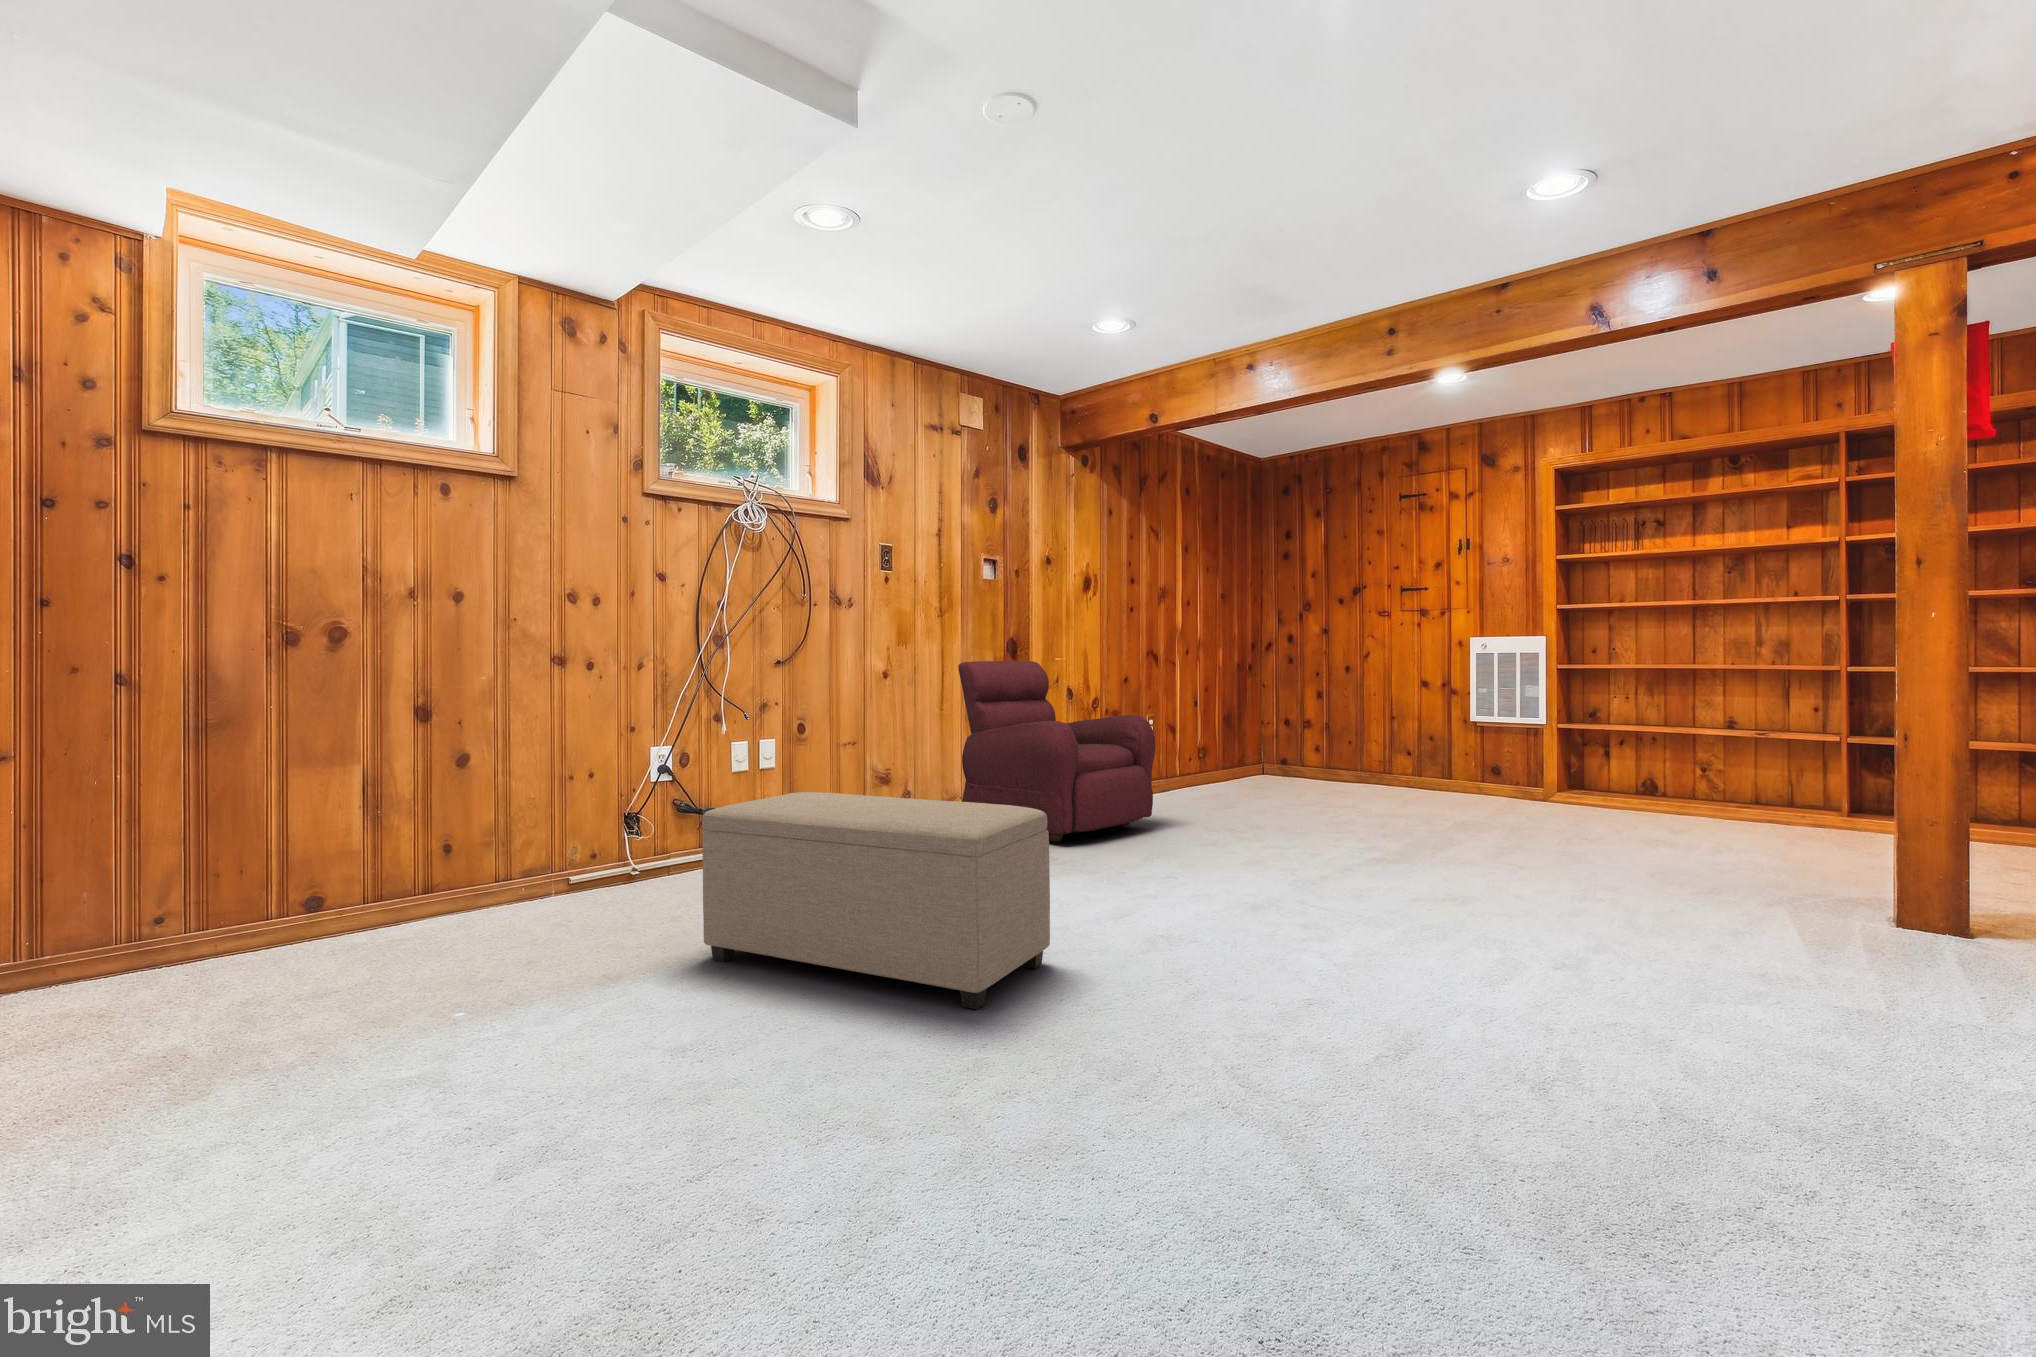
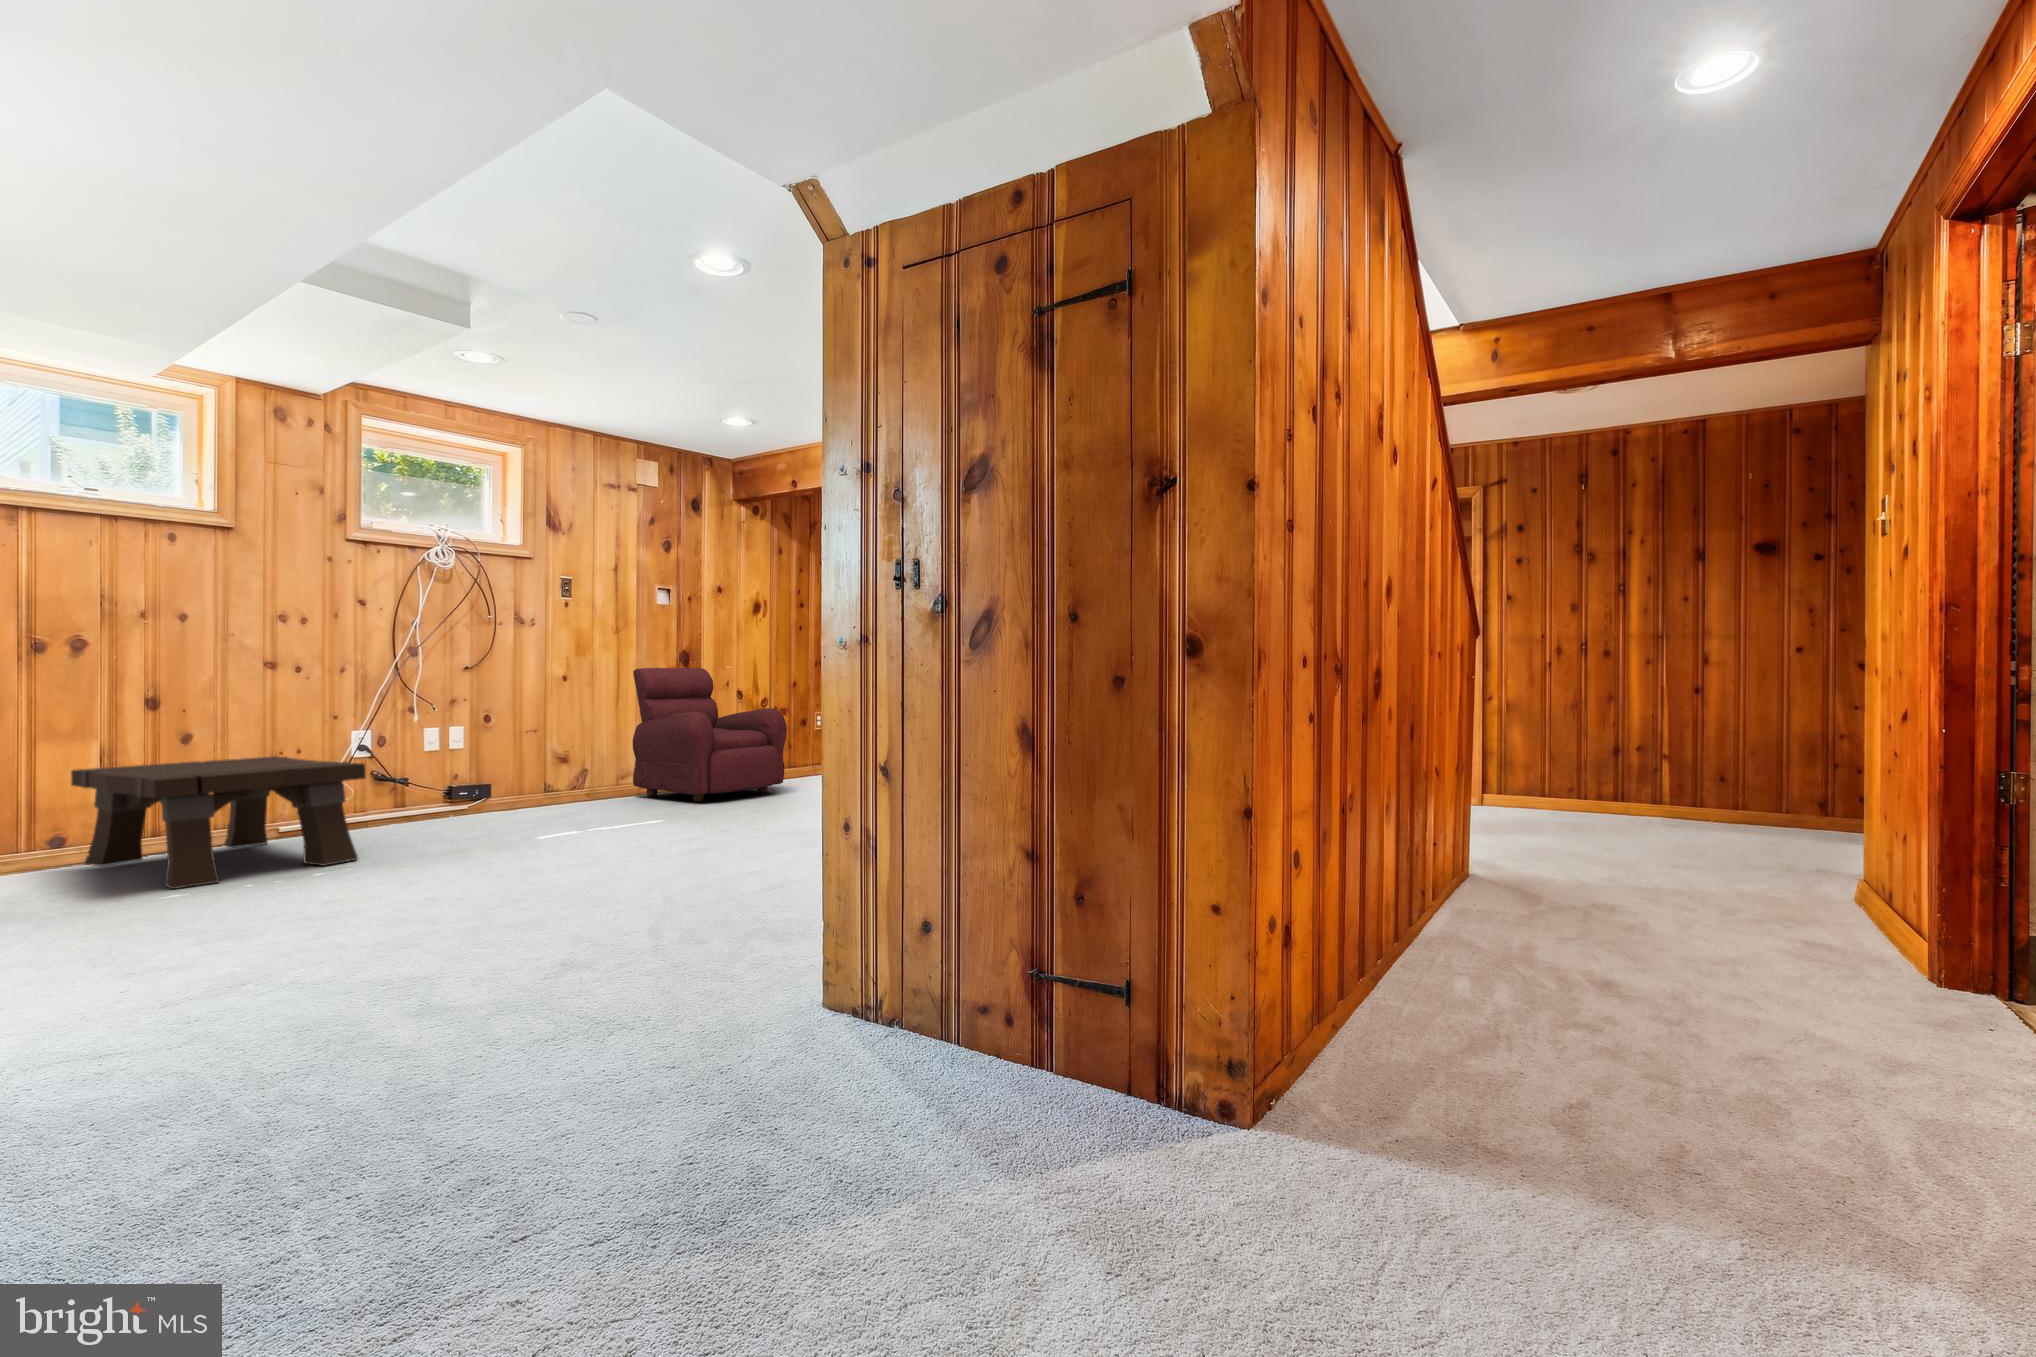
coffee table: none [329,782,689,1011] -> present [71,756,366,889]
ottoman: present [702,792,1050,1009] -> none [372,755,615,872]

